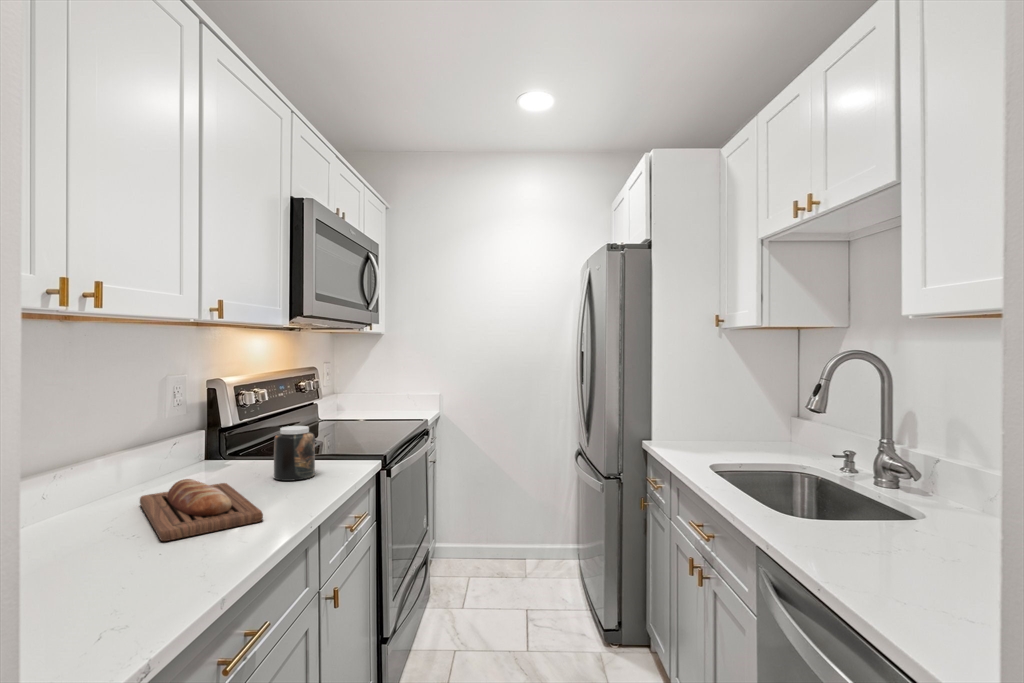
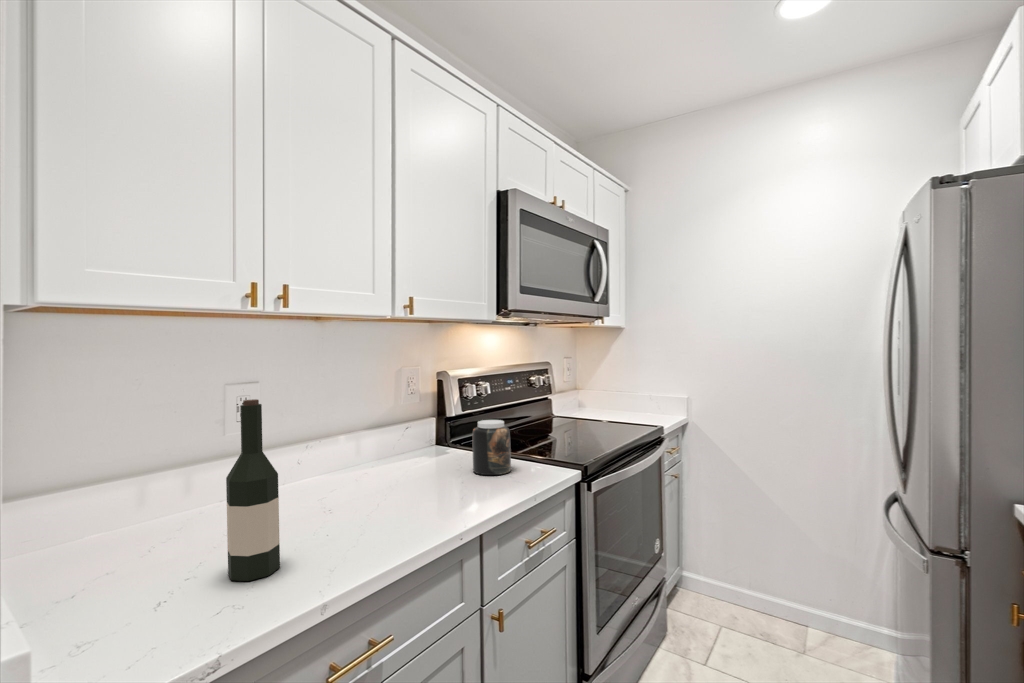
wine bottle: none [70,411,135,609] -> present [226,399,280,581]
bread loaf: present [140,479,263,541] -> none [338,464,429,523]

